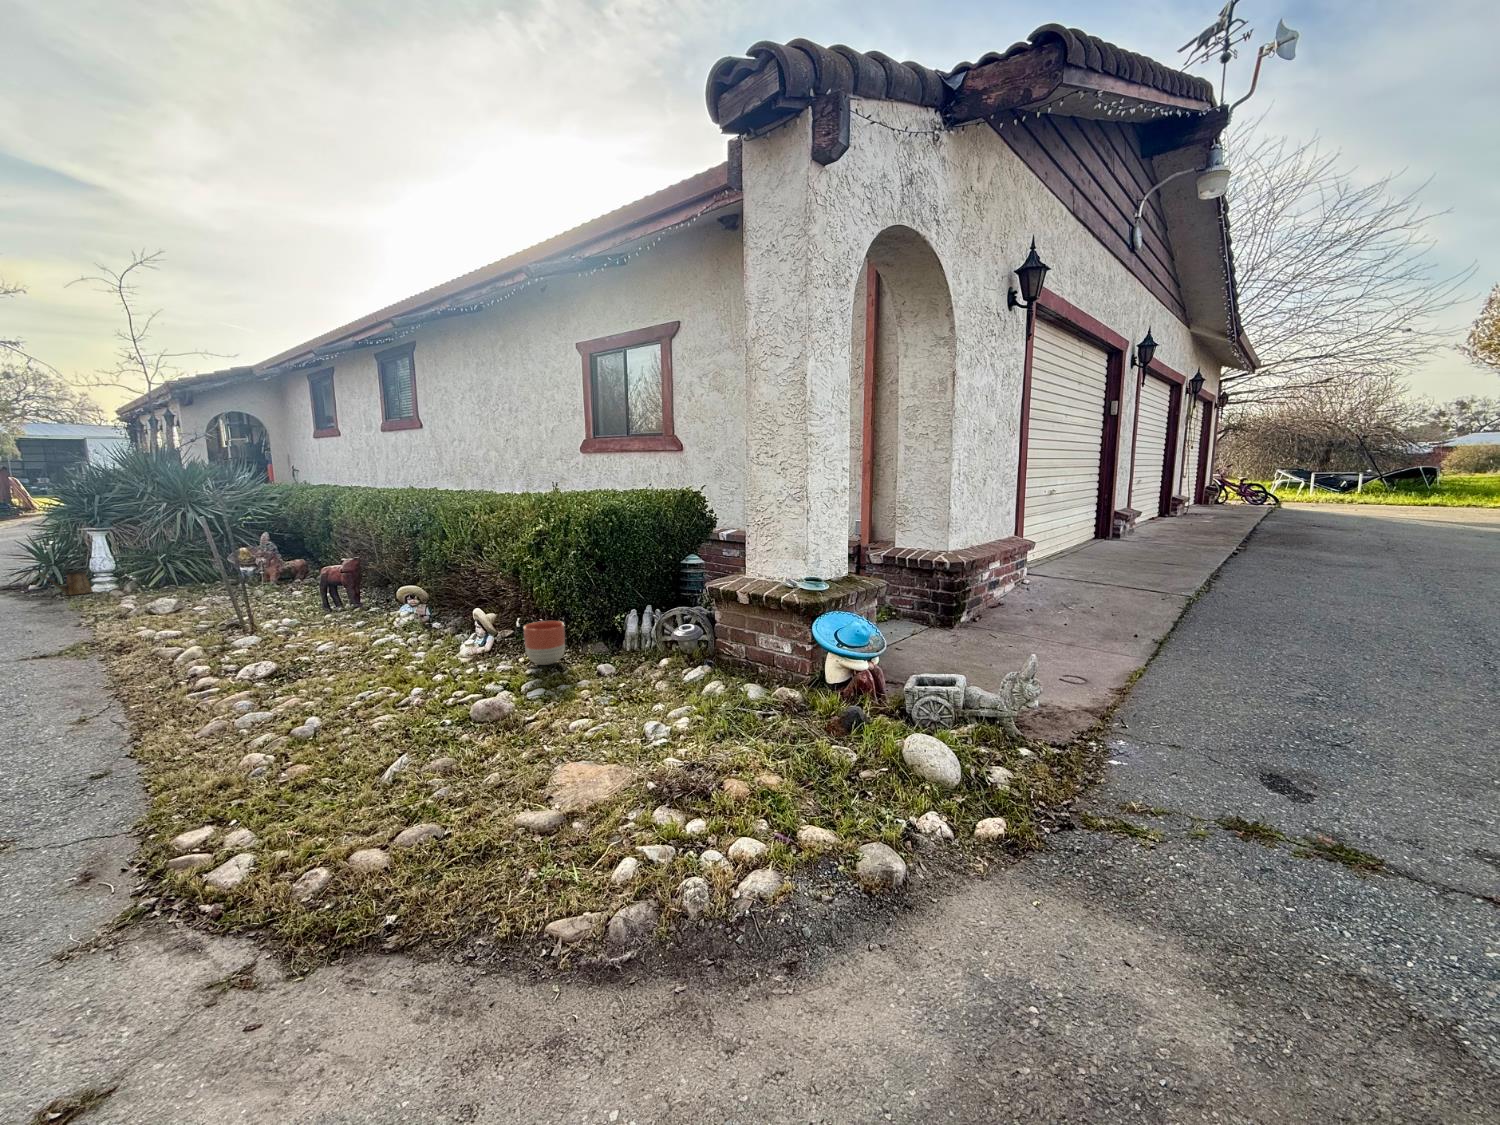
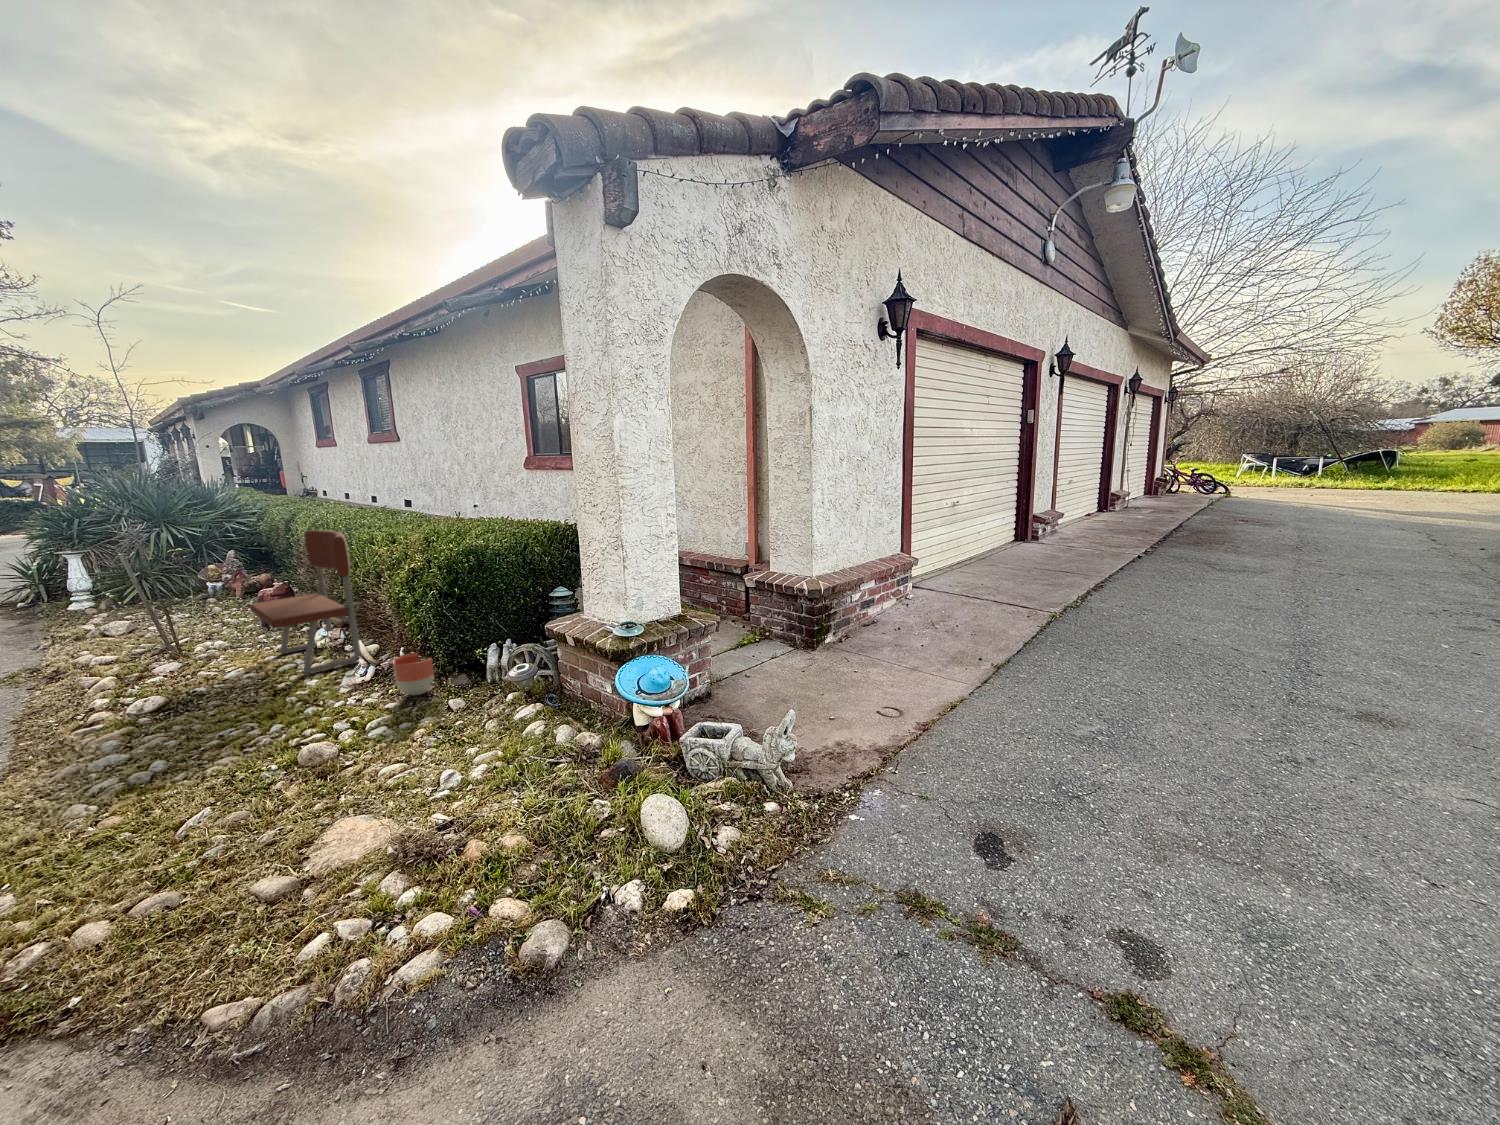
bench: none [336,499,462,648] -> present [249,530,362,675]
watering can: present [37,570,97,595] -> none [15,591,77,614]

